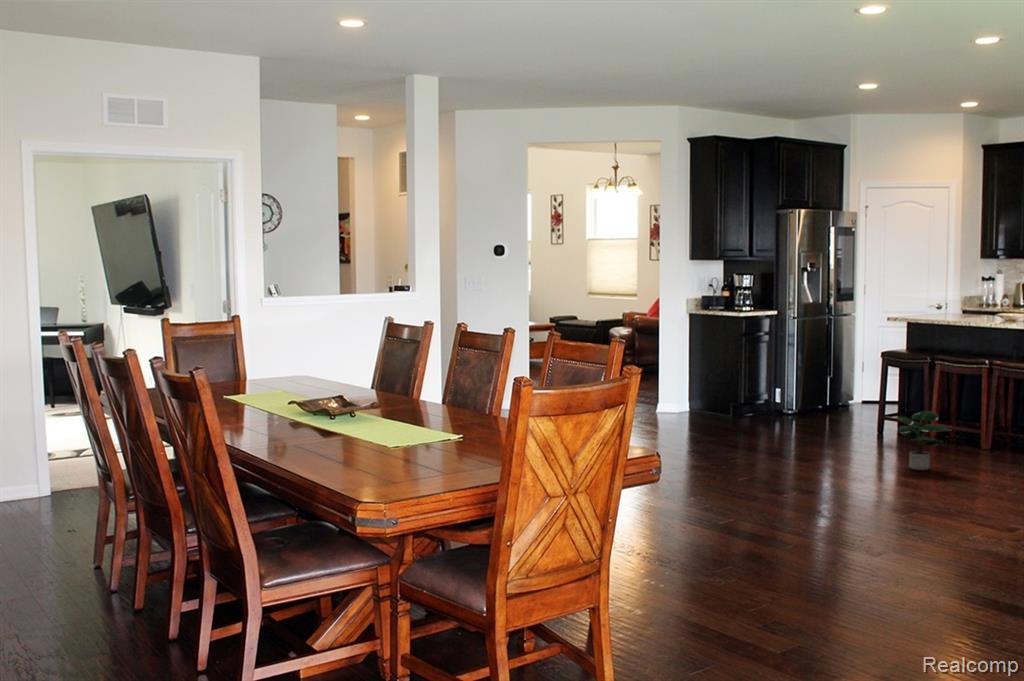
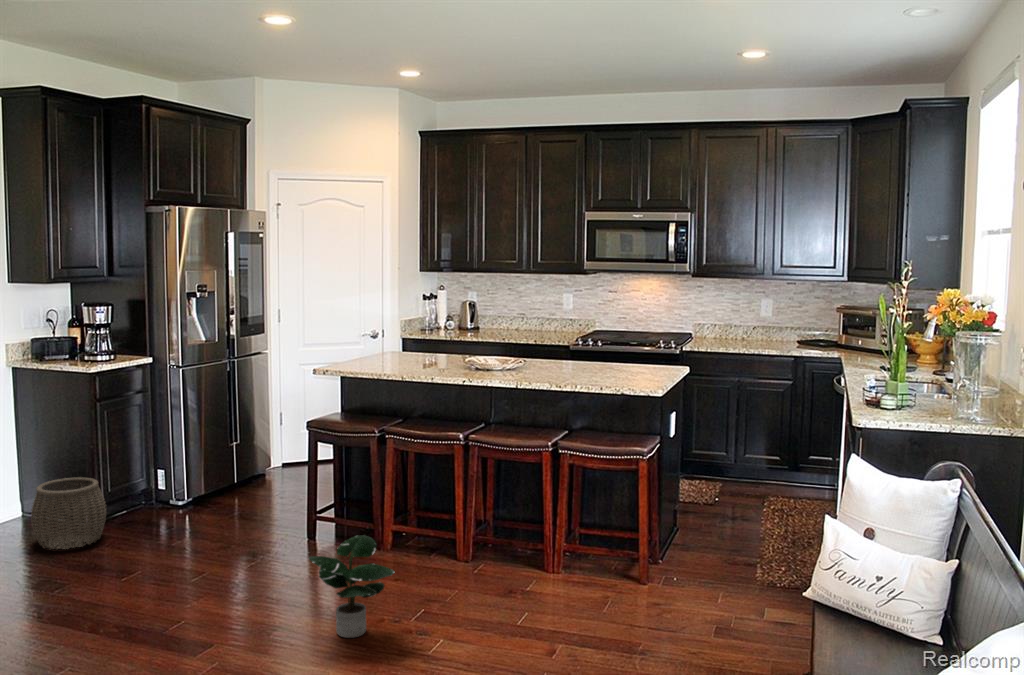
woven basket: none [704,383,749,424] -> present [31,477,106,549]

